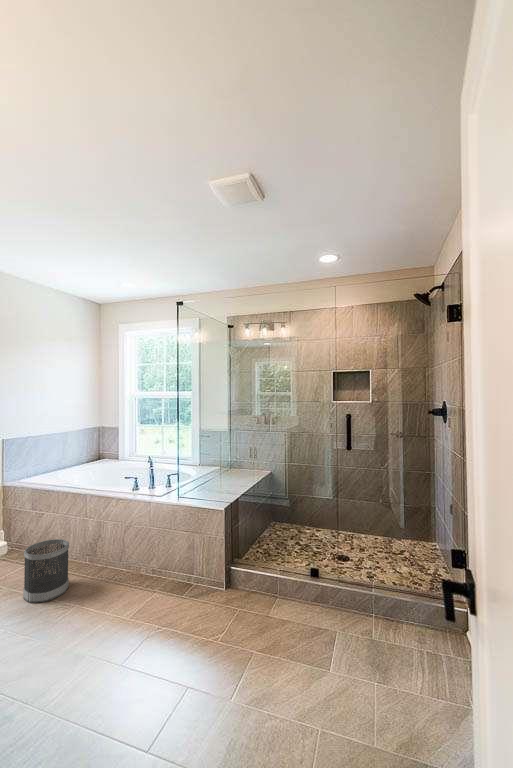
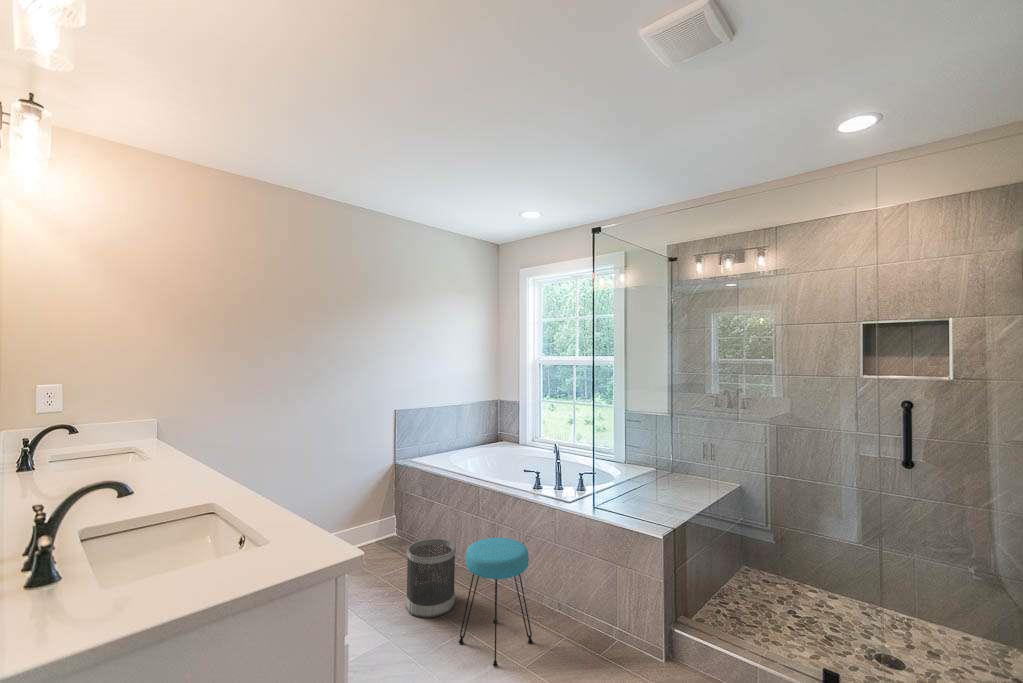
stool: none [75,528,134,620] -> present [459,538,533,666]

